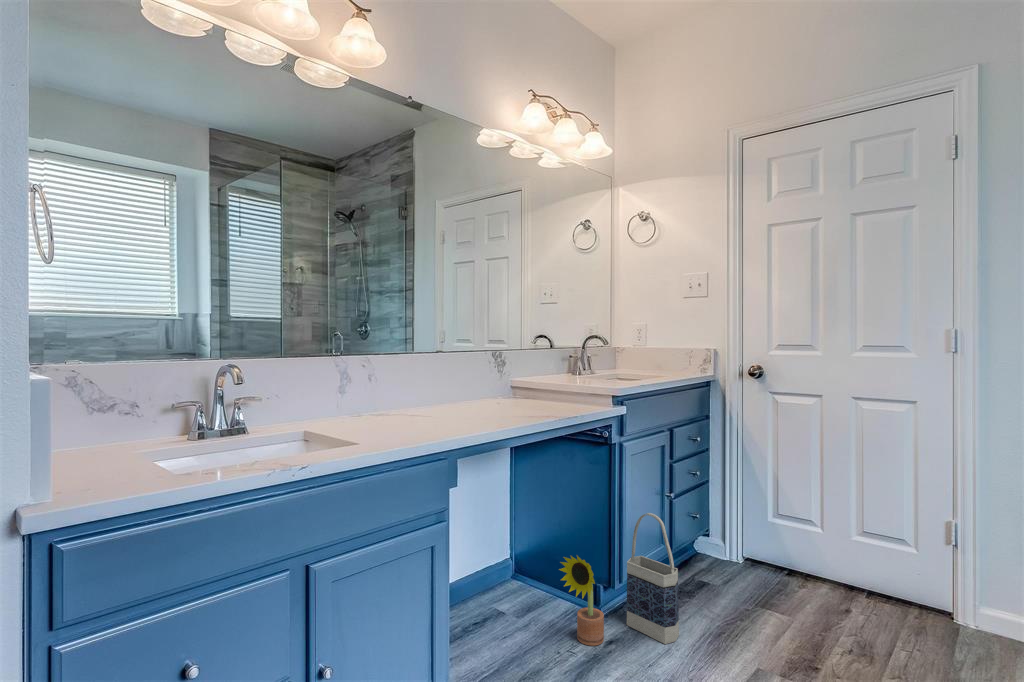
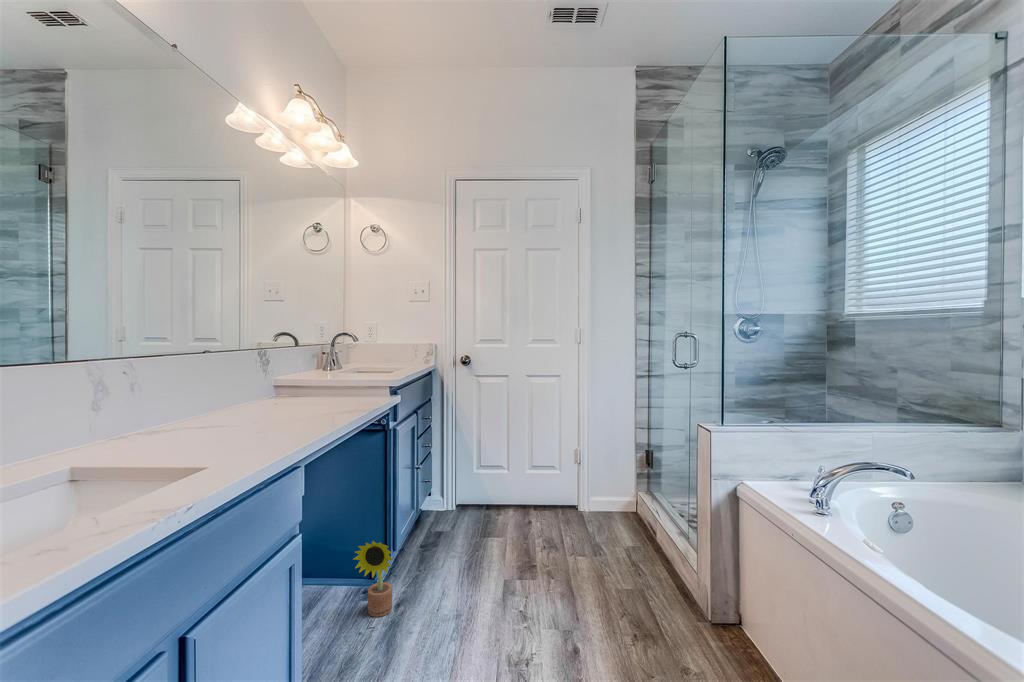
bag: present [627,513,679,644] -> none [403,488,444,589]

